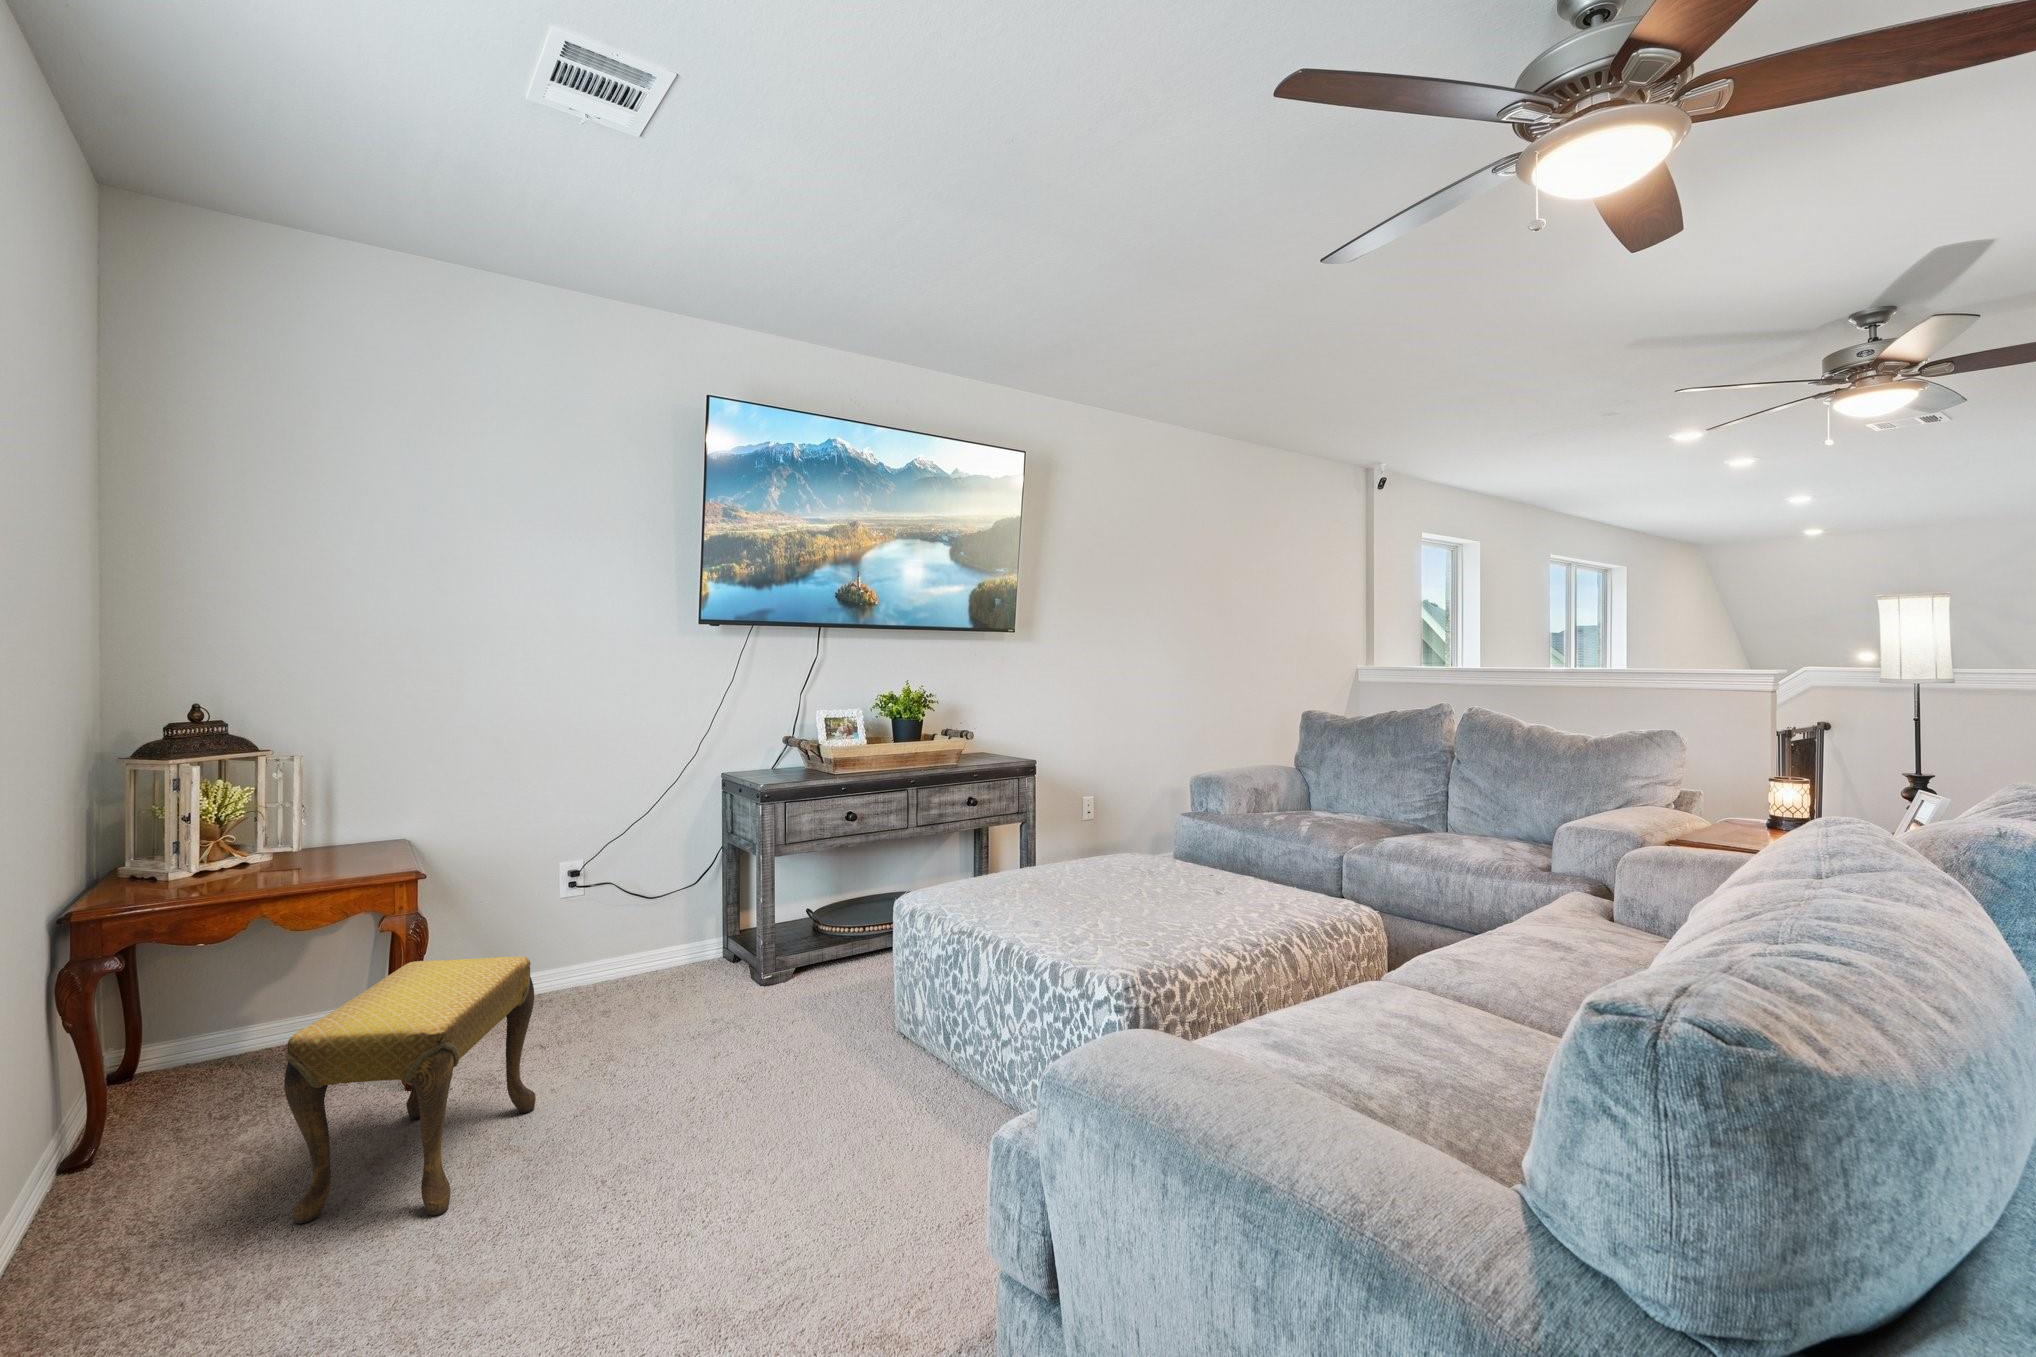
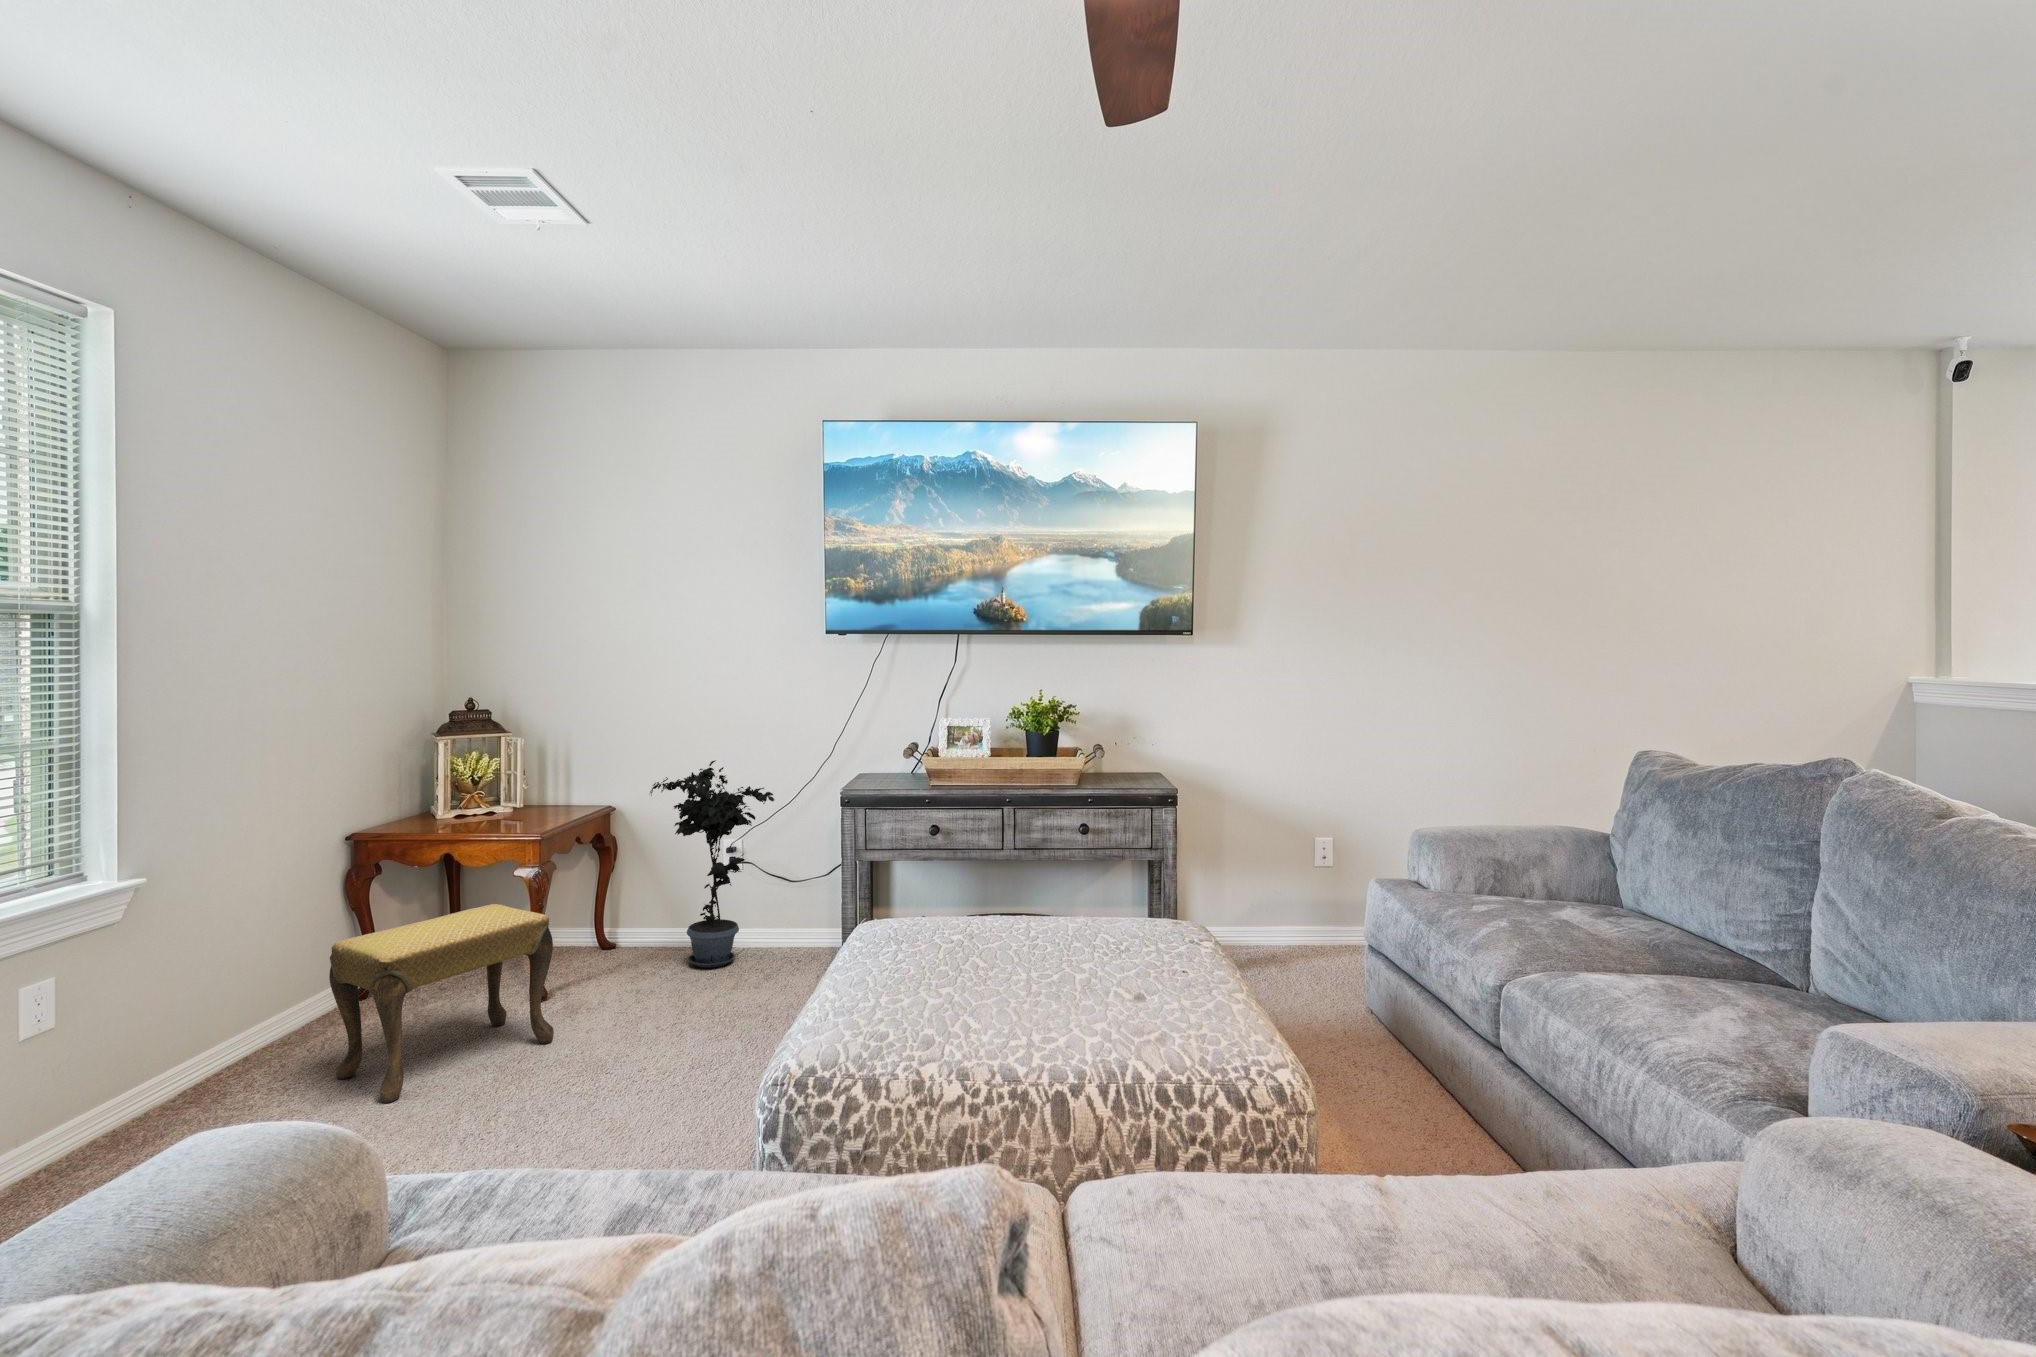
potted plant: none [483,764,664,1008] -> present [650,760,774,968]

